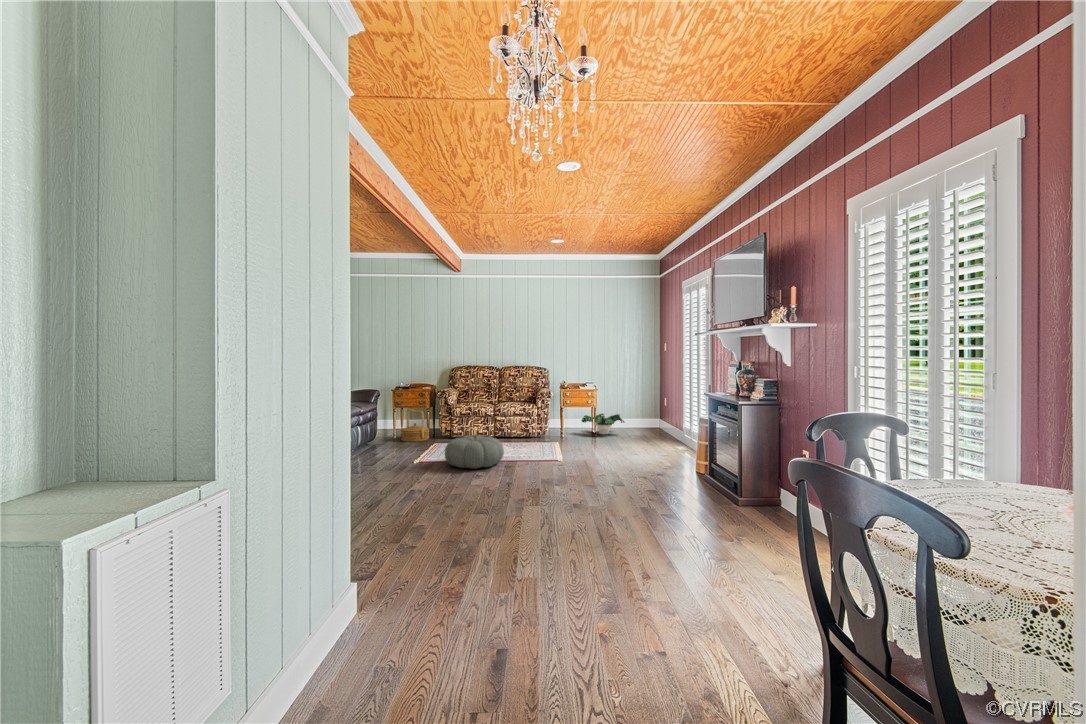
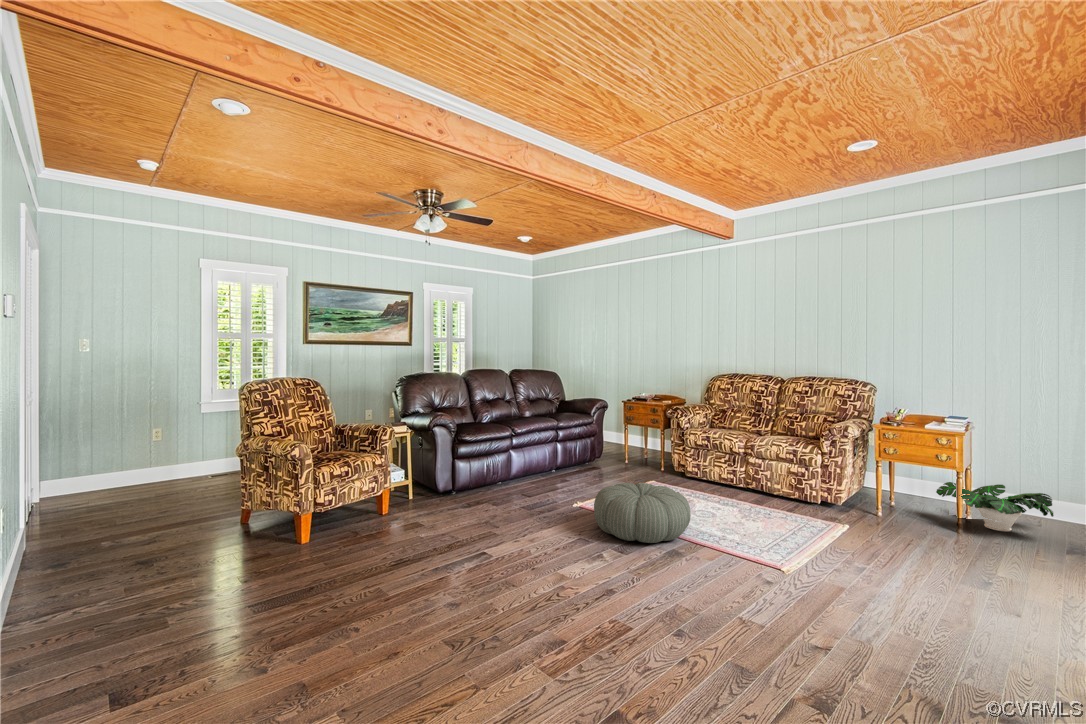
woven basket: present [401,409,429,442] -> none [625,427,663,474]

